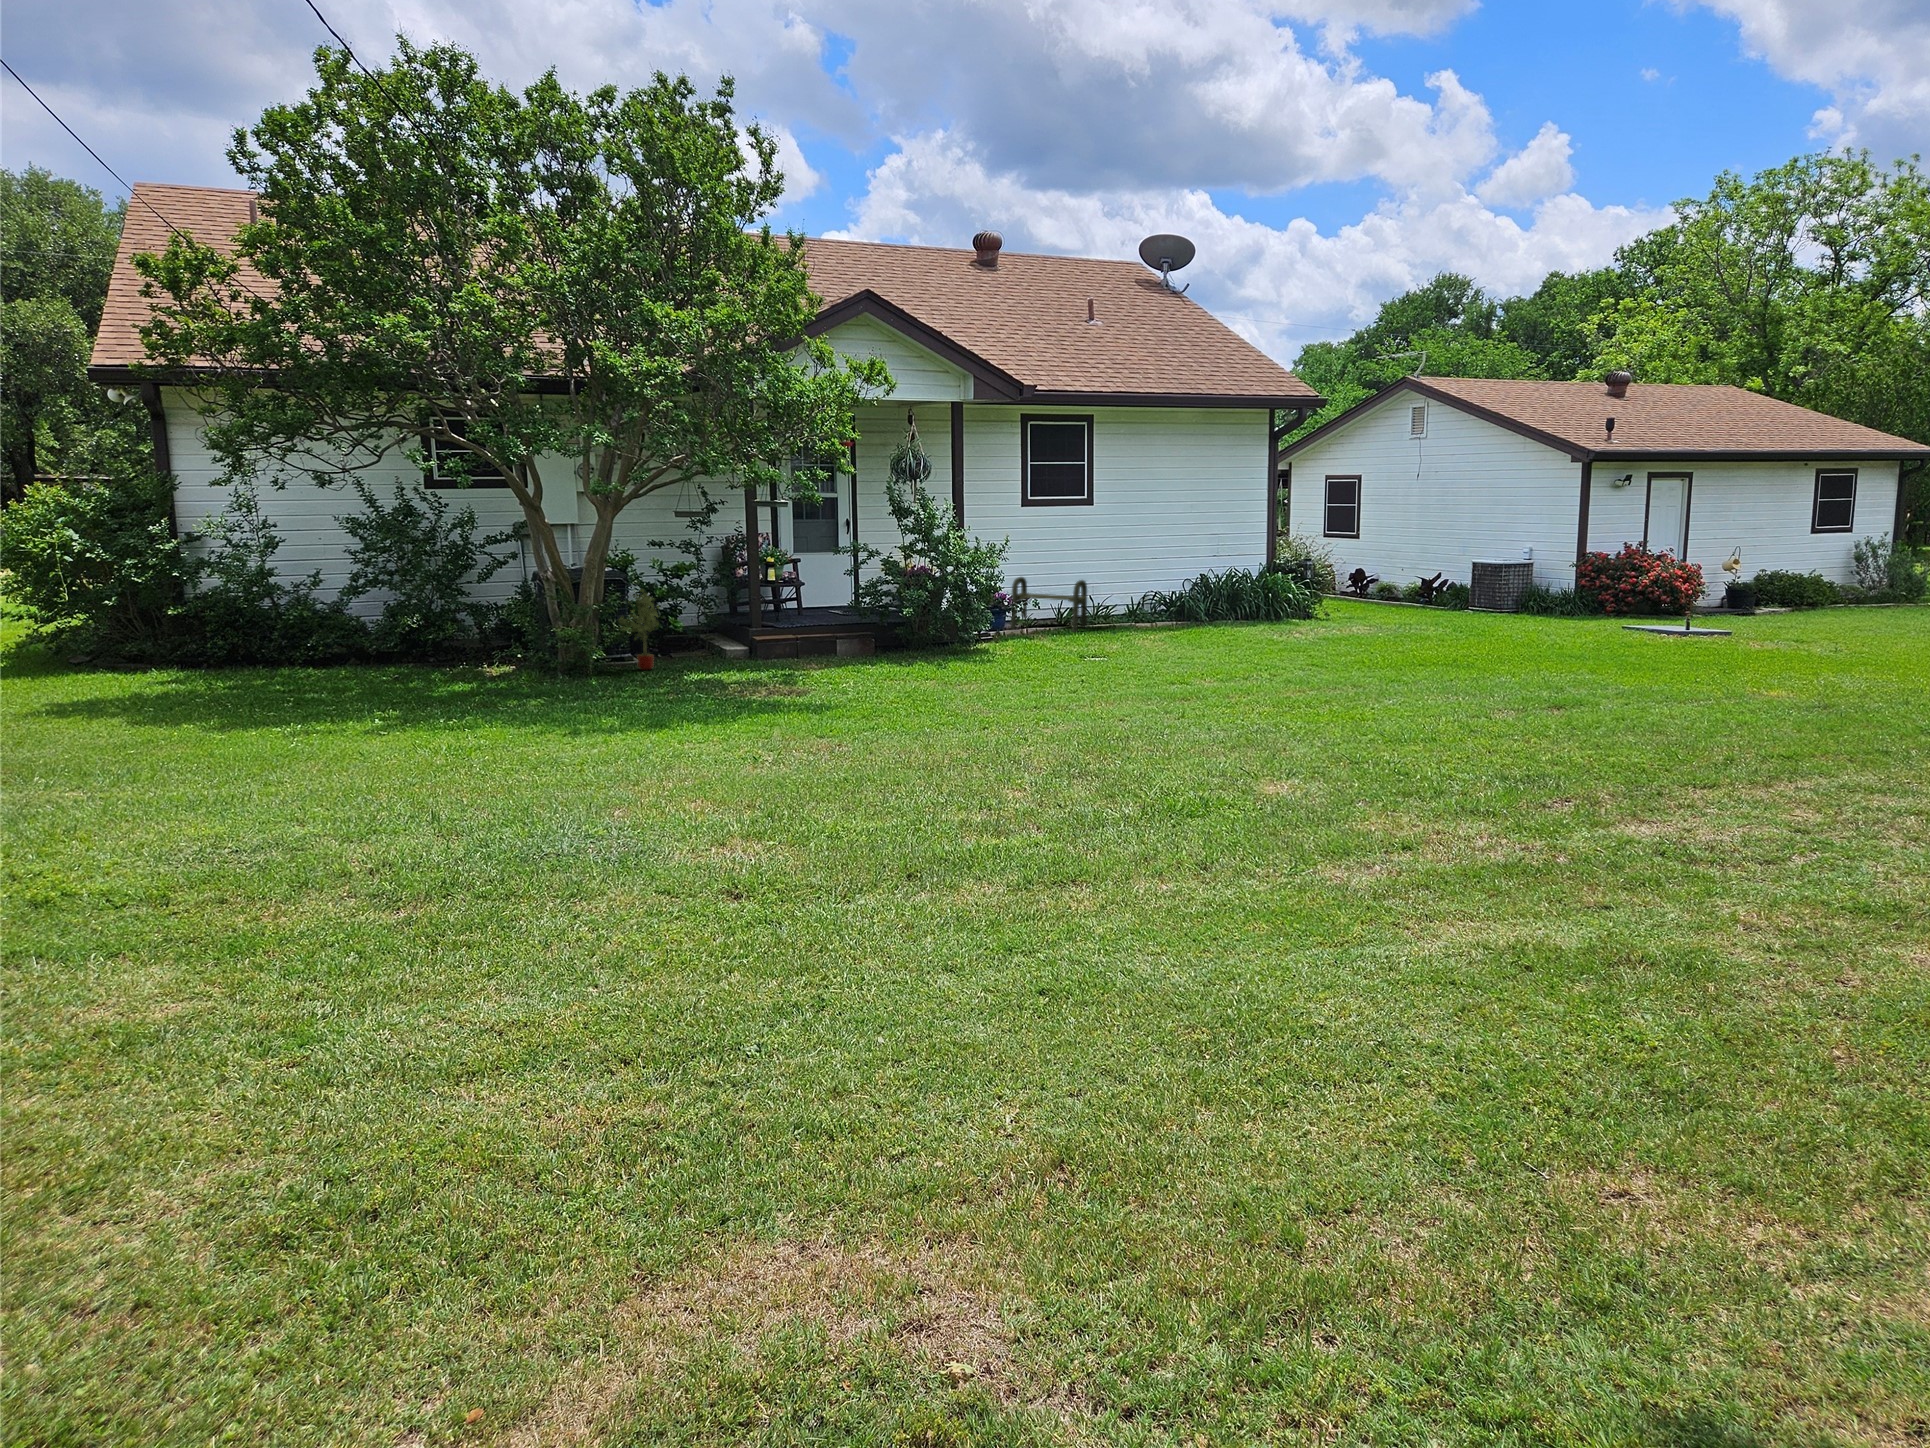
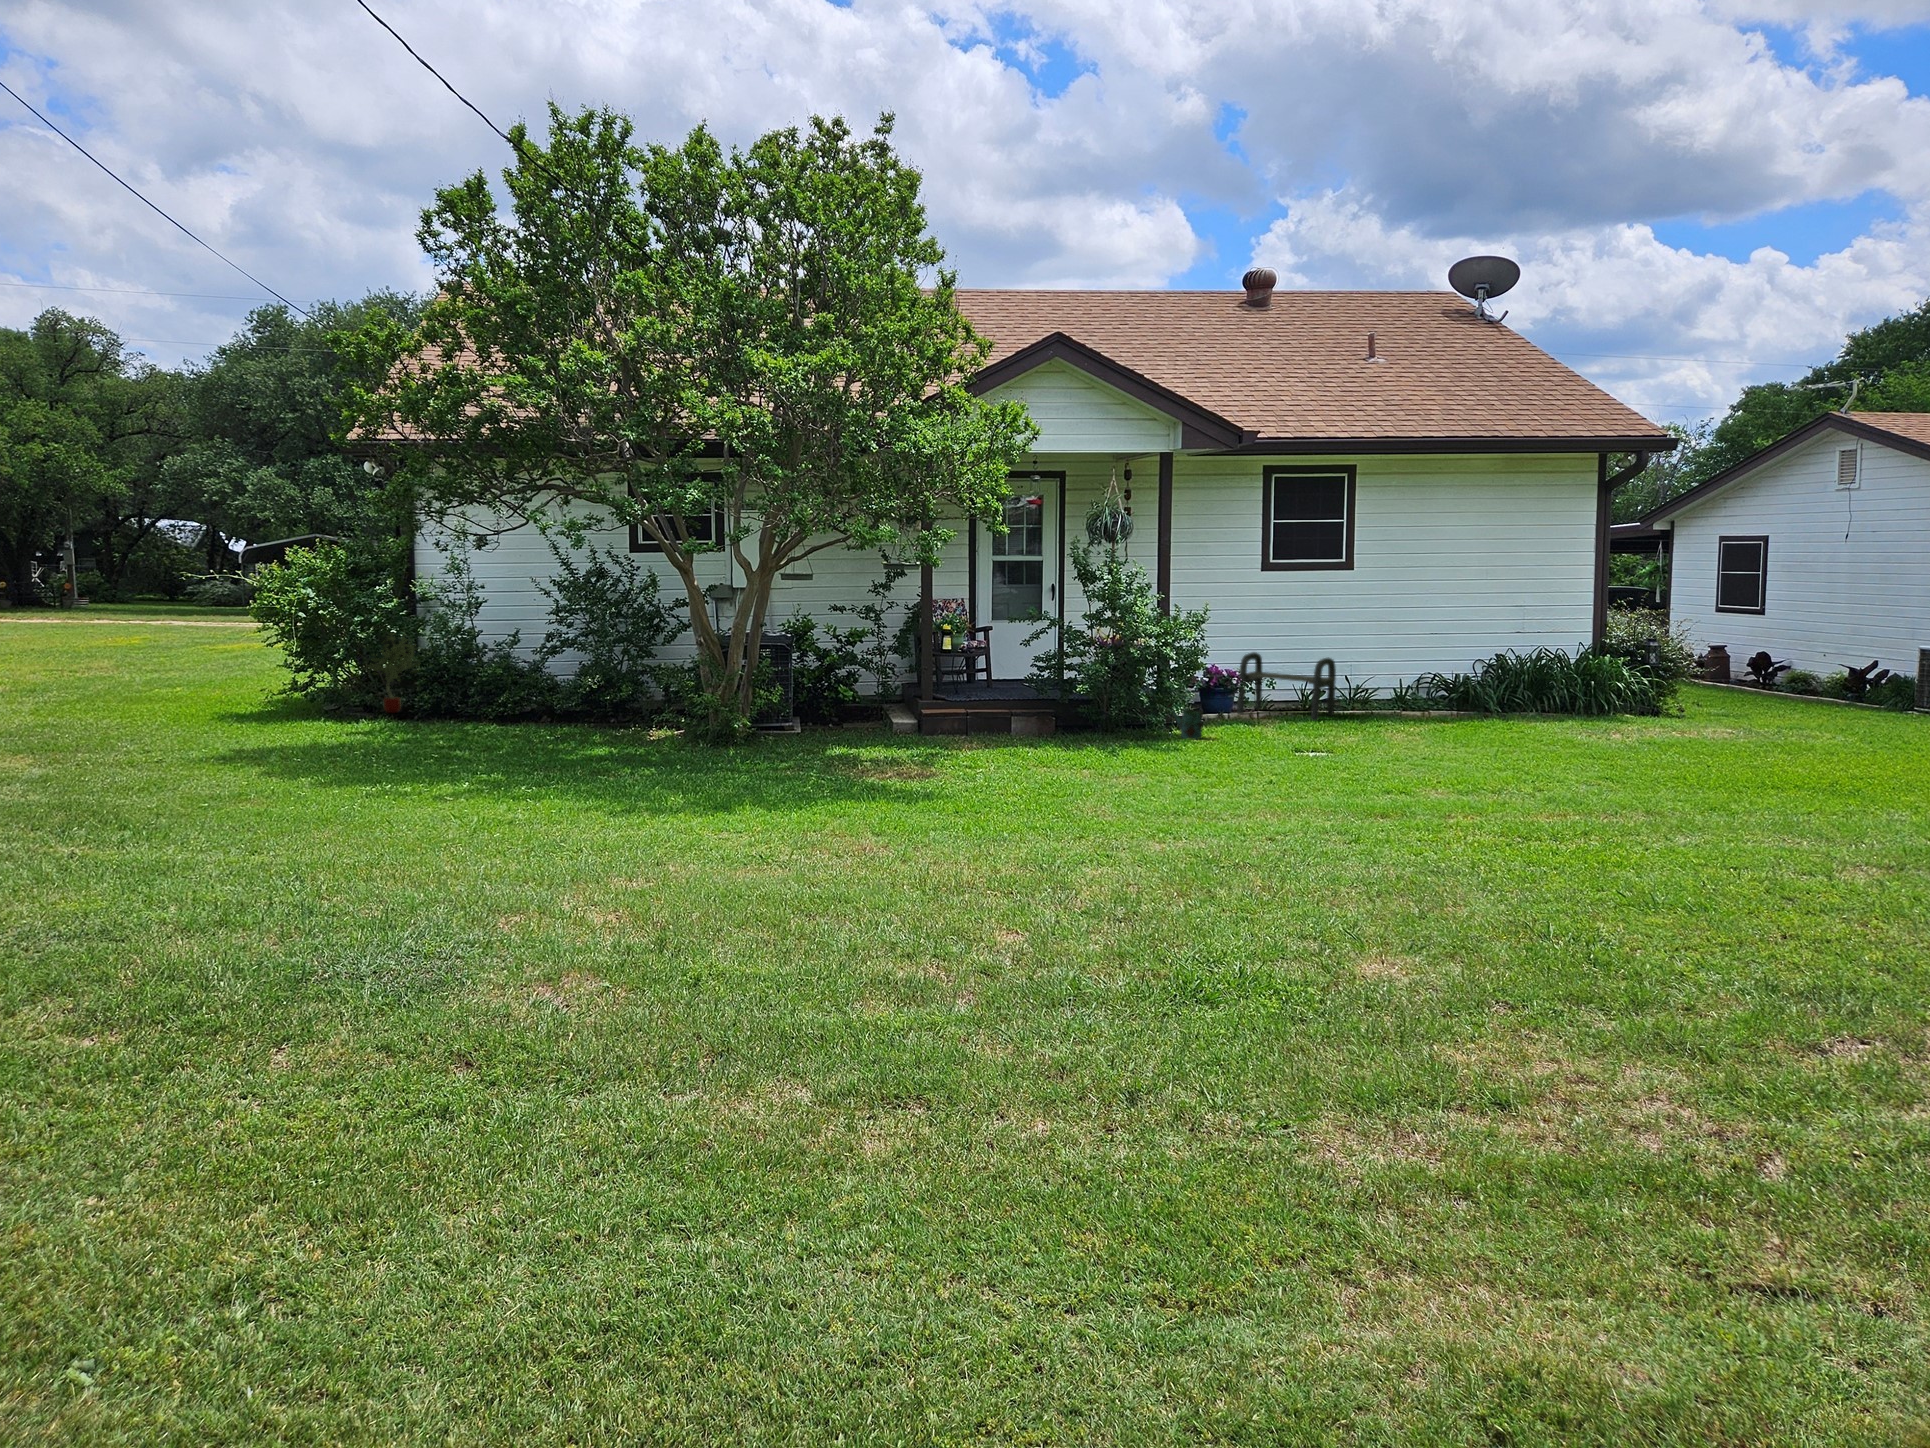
potted tree: present [619,590,659,670] -> present [368,633,420,713]
watering can: none [971,621,1008,651] -> present [1167,704,1209,740]

